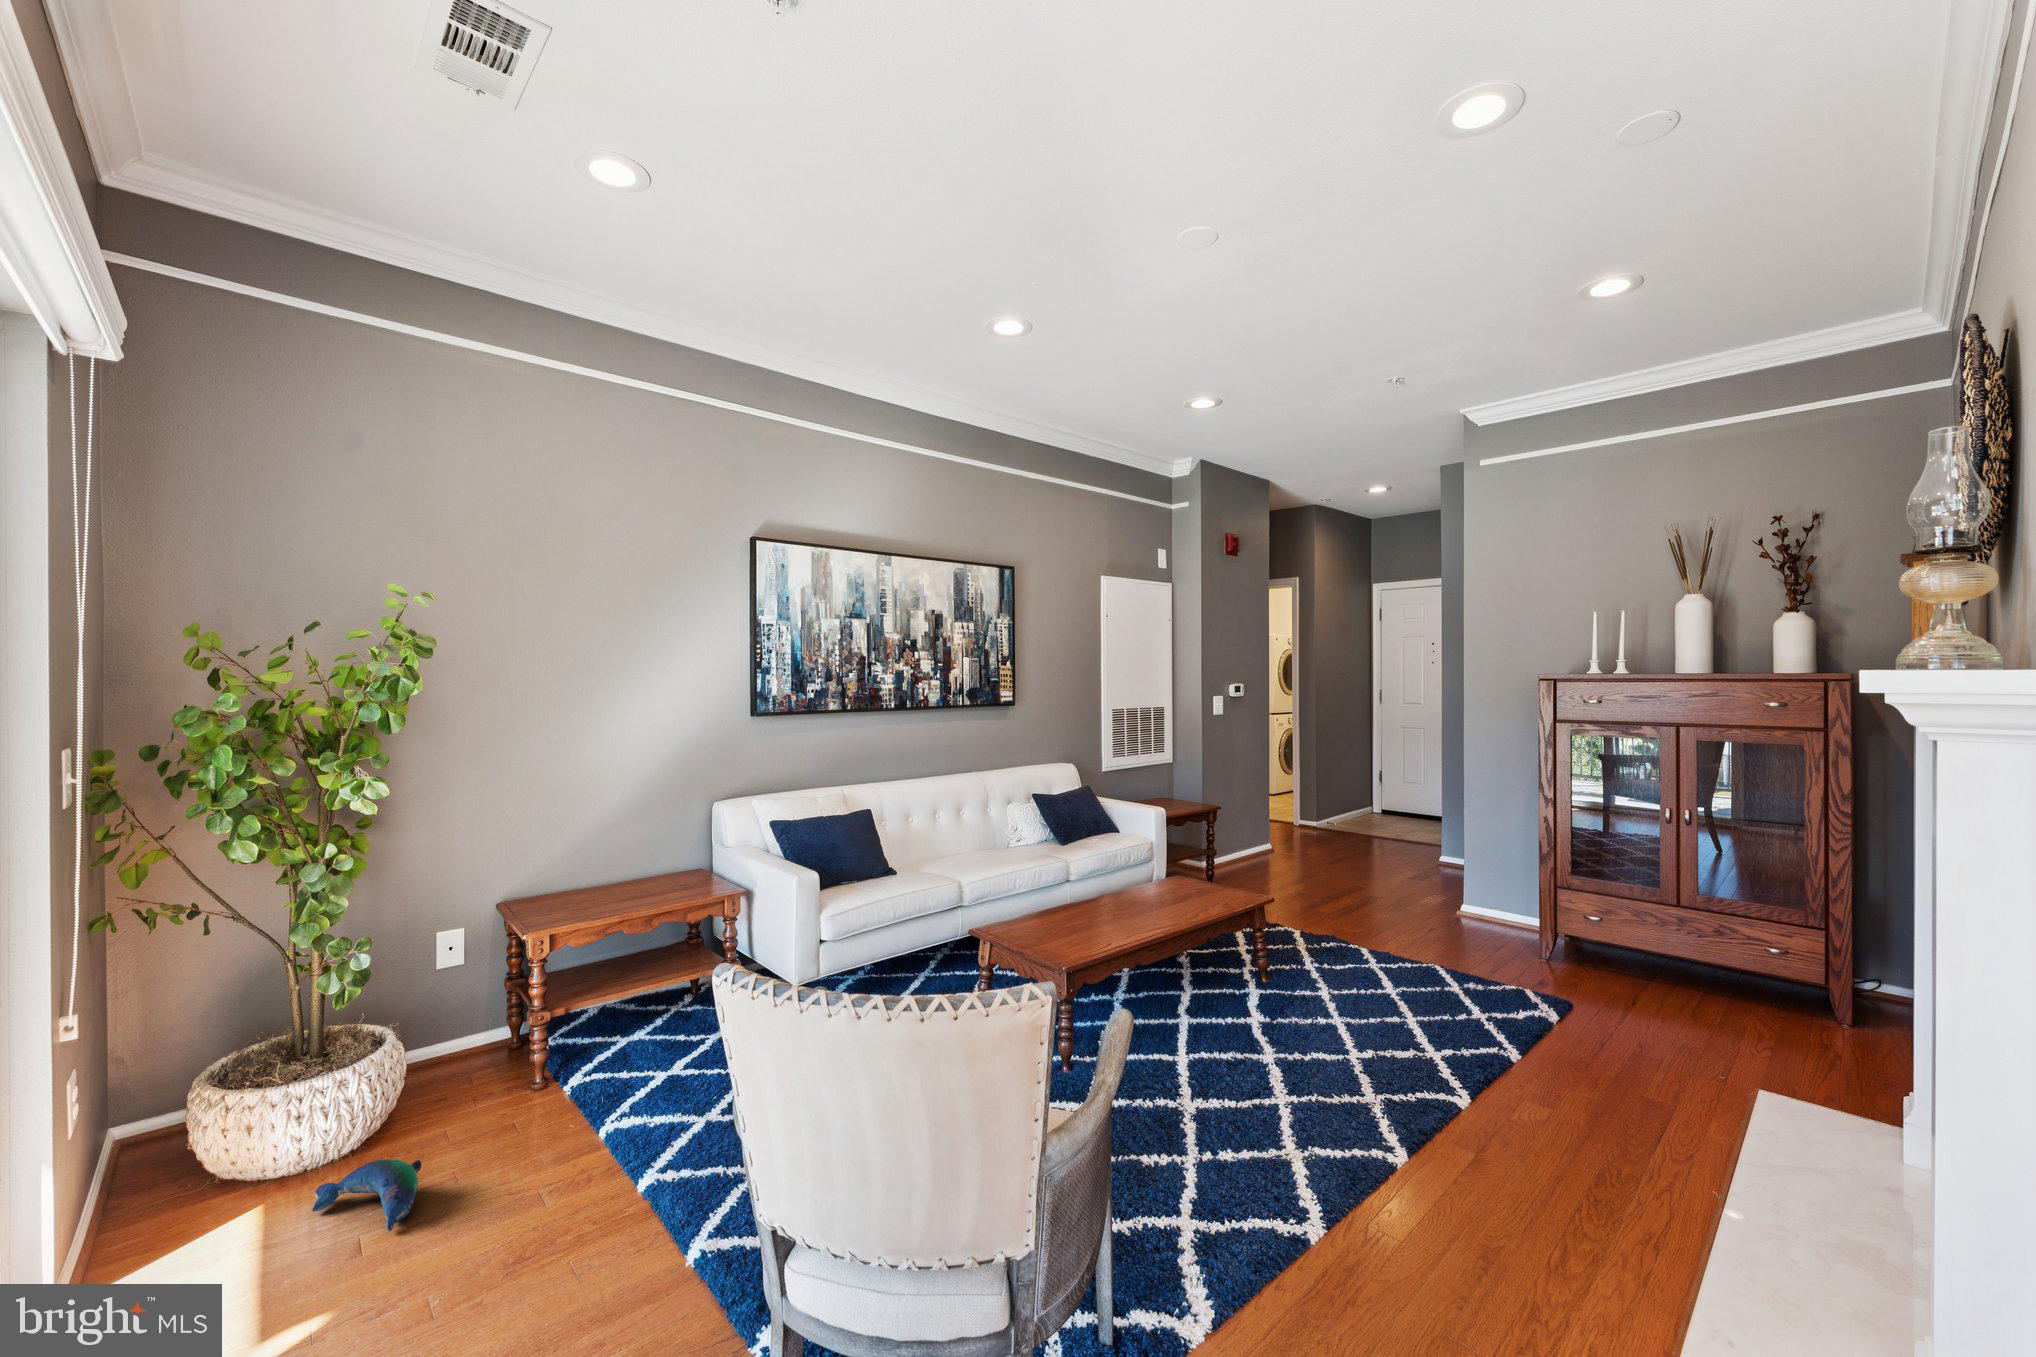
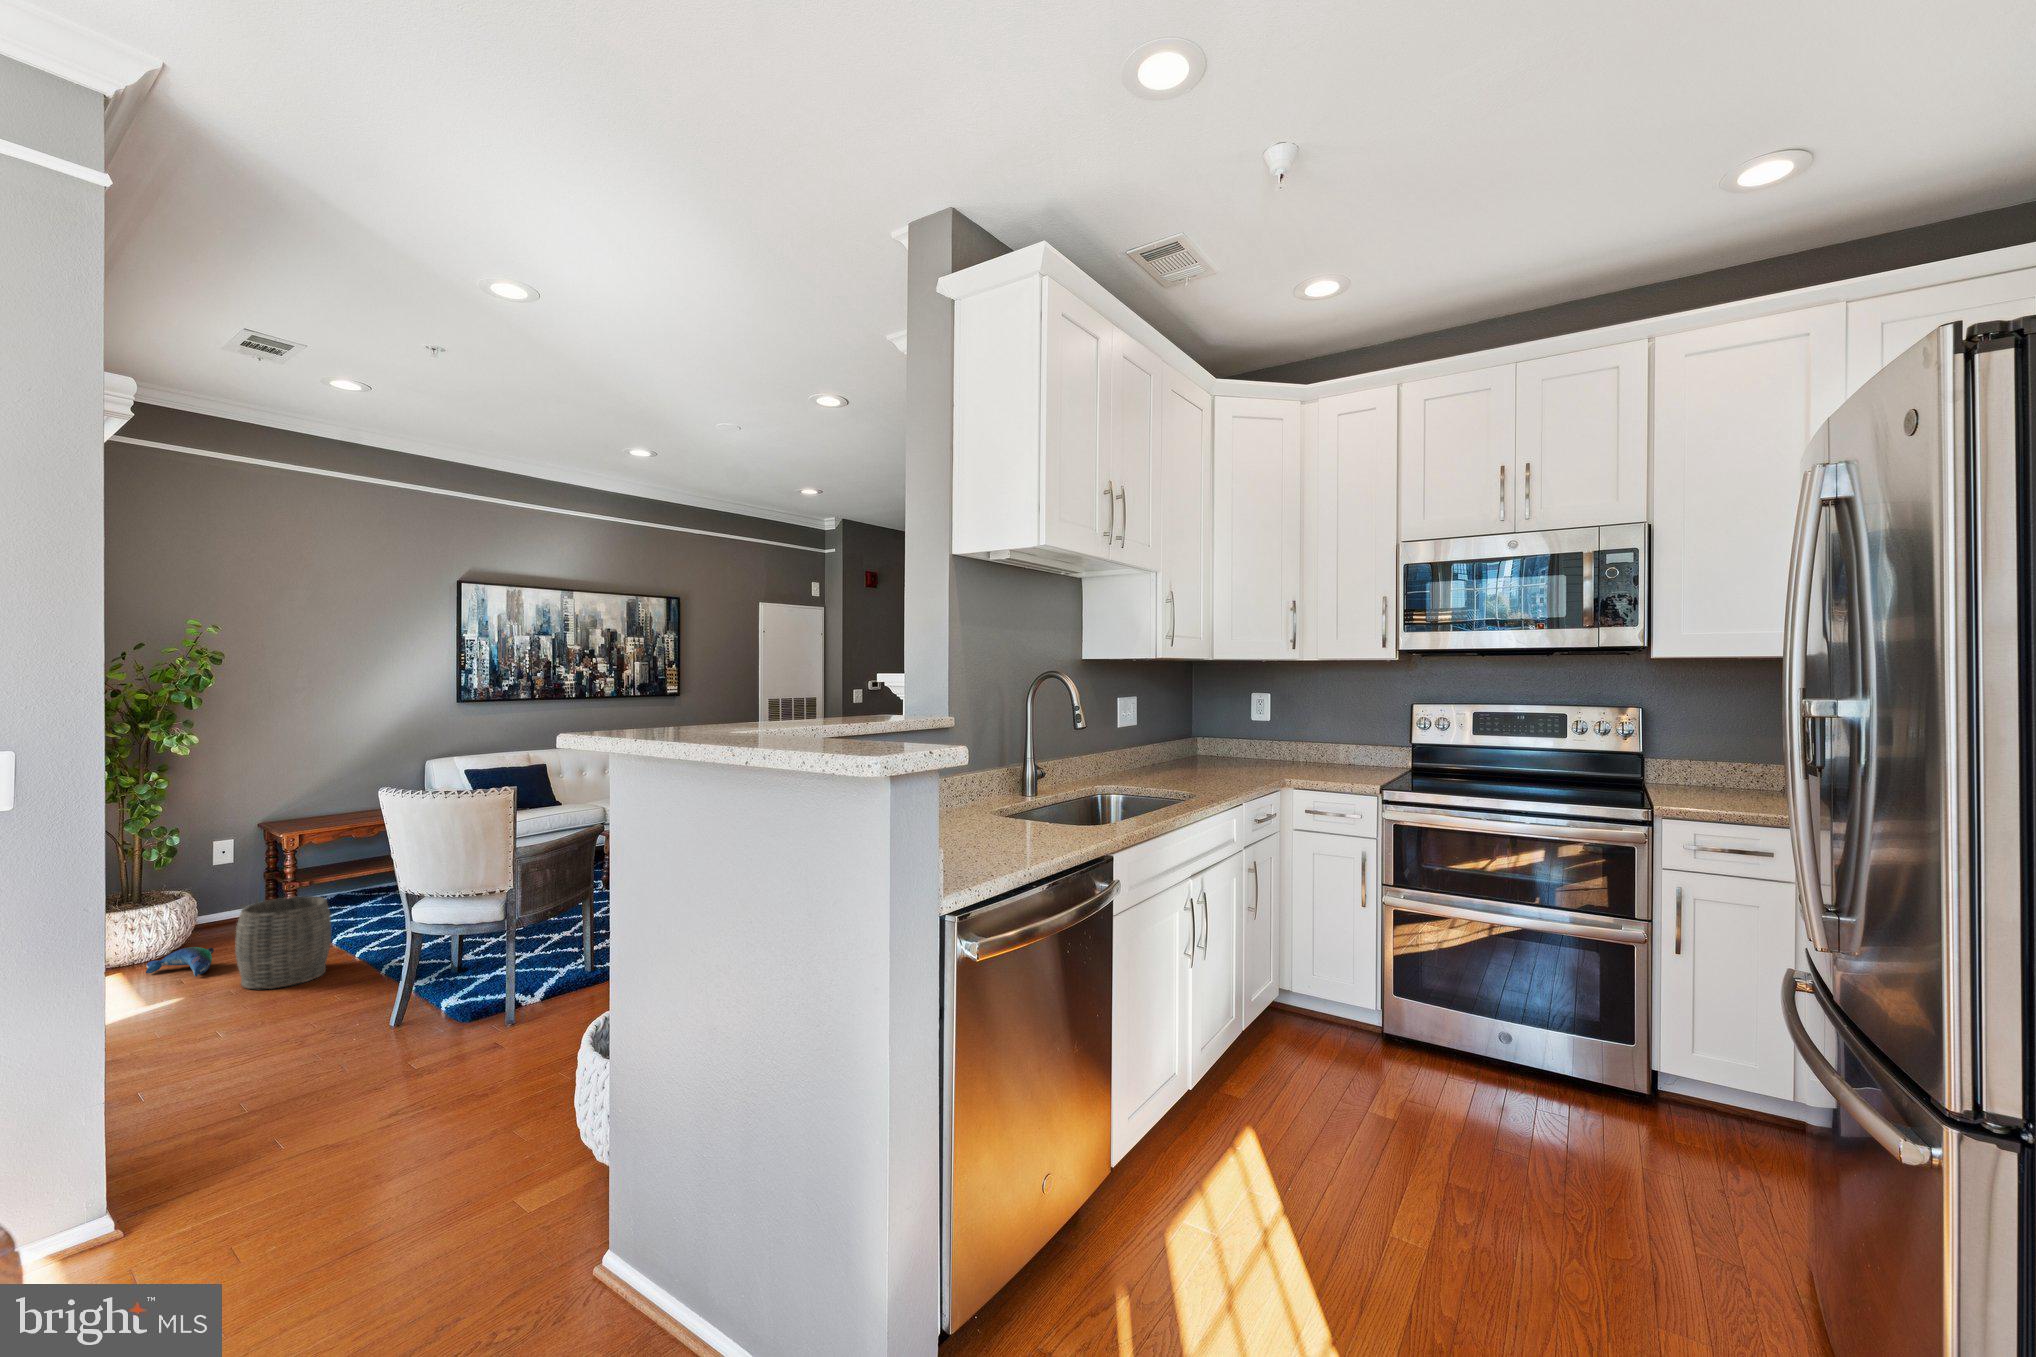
woven basket: none [452,1078,612,1288] -> present [235,896,331,989]

